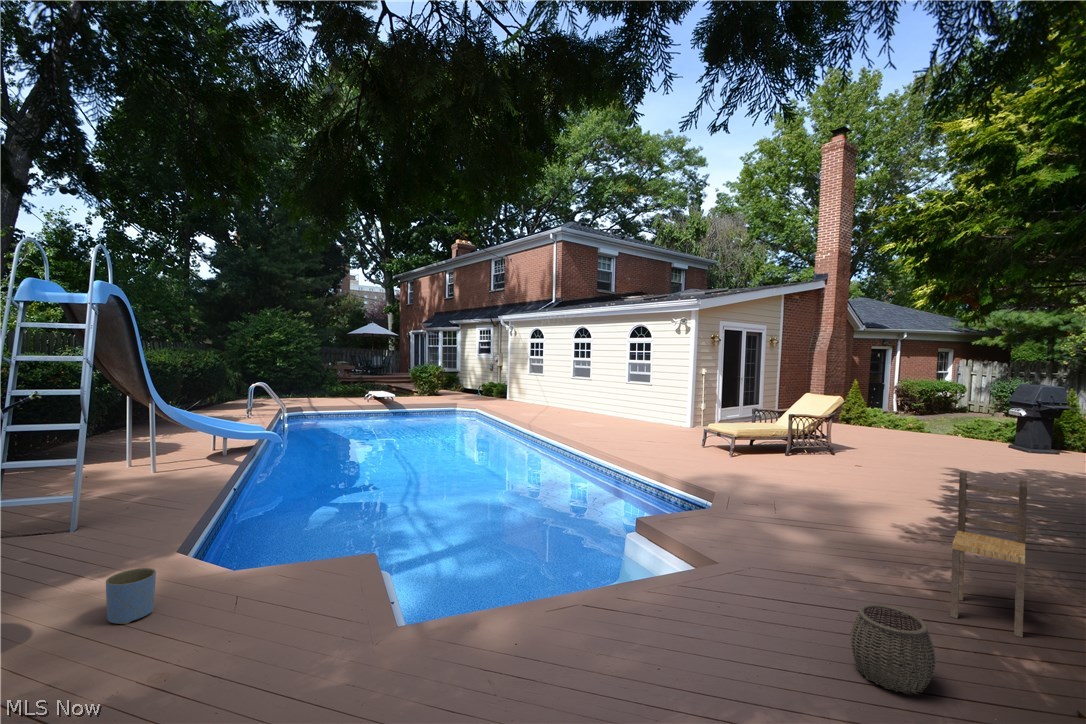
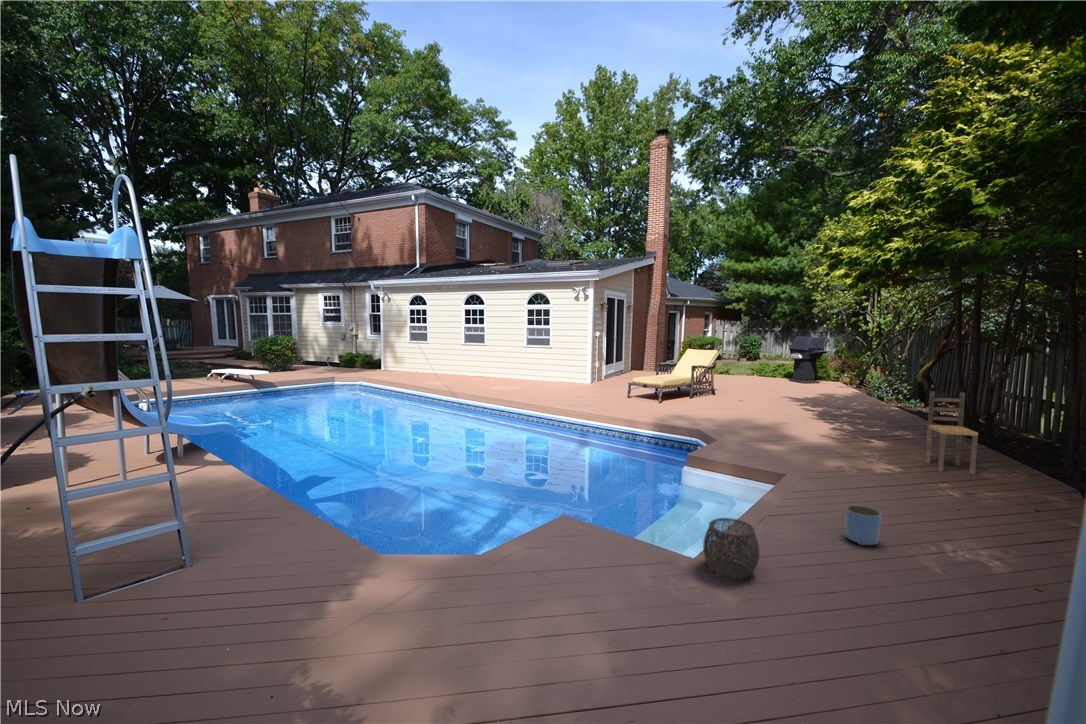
planter: present [106,568,156,624] -> present [846,505,881,545]
woven basket: present [850,604,936,694] -> present [703,518,759,579]

